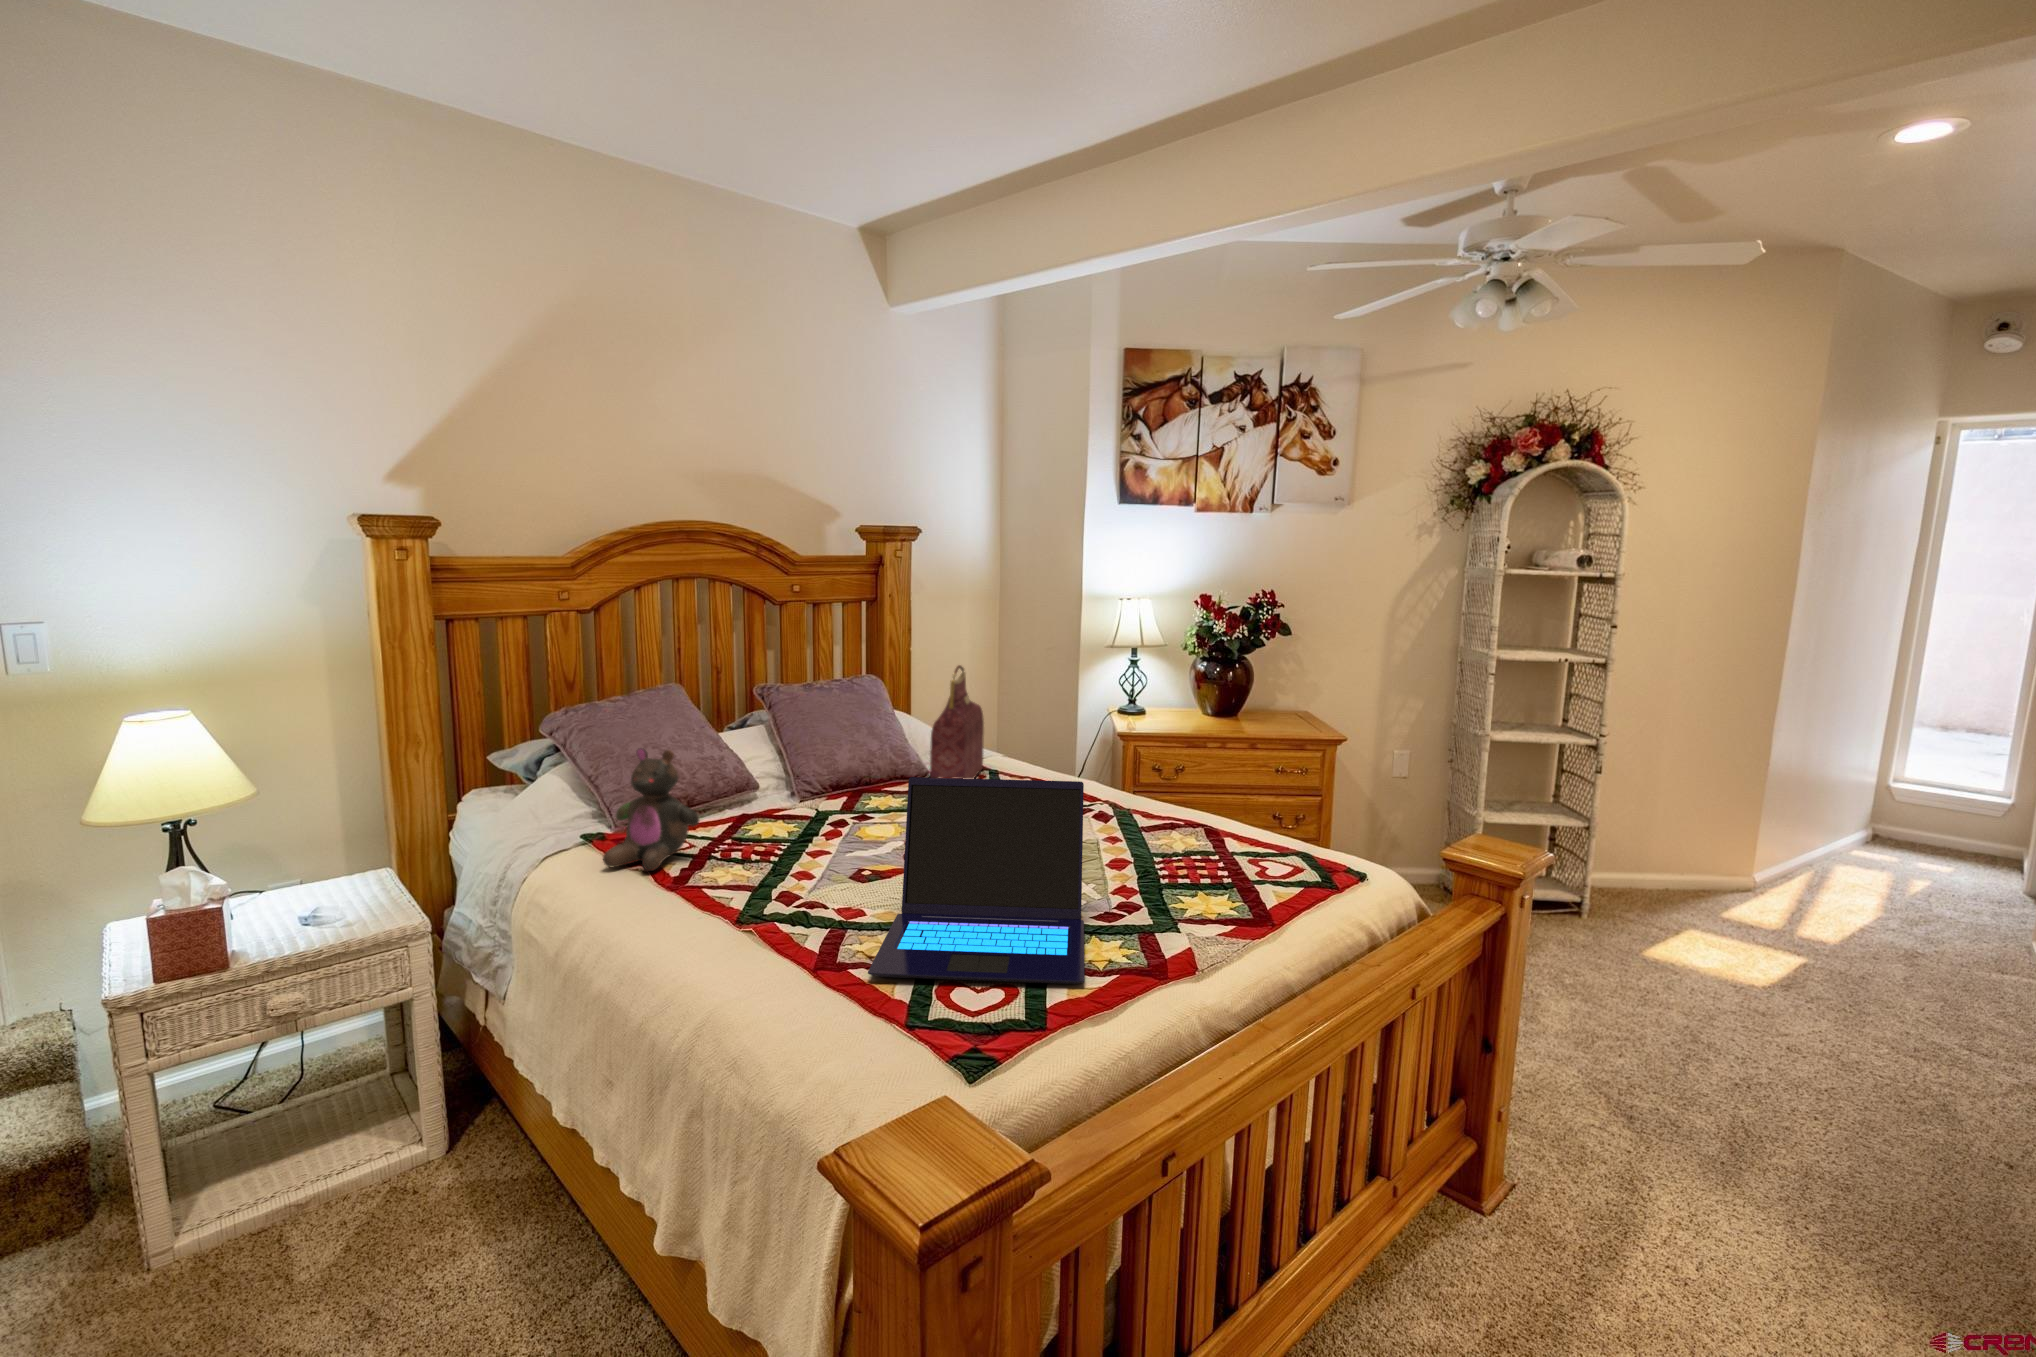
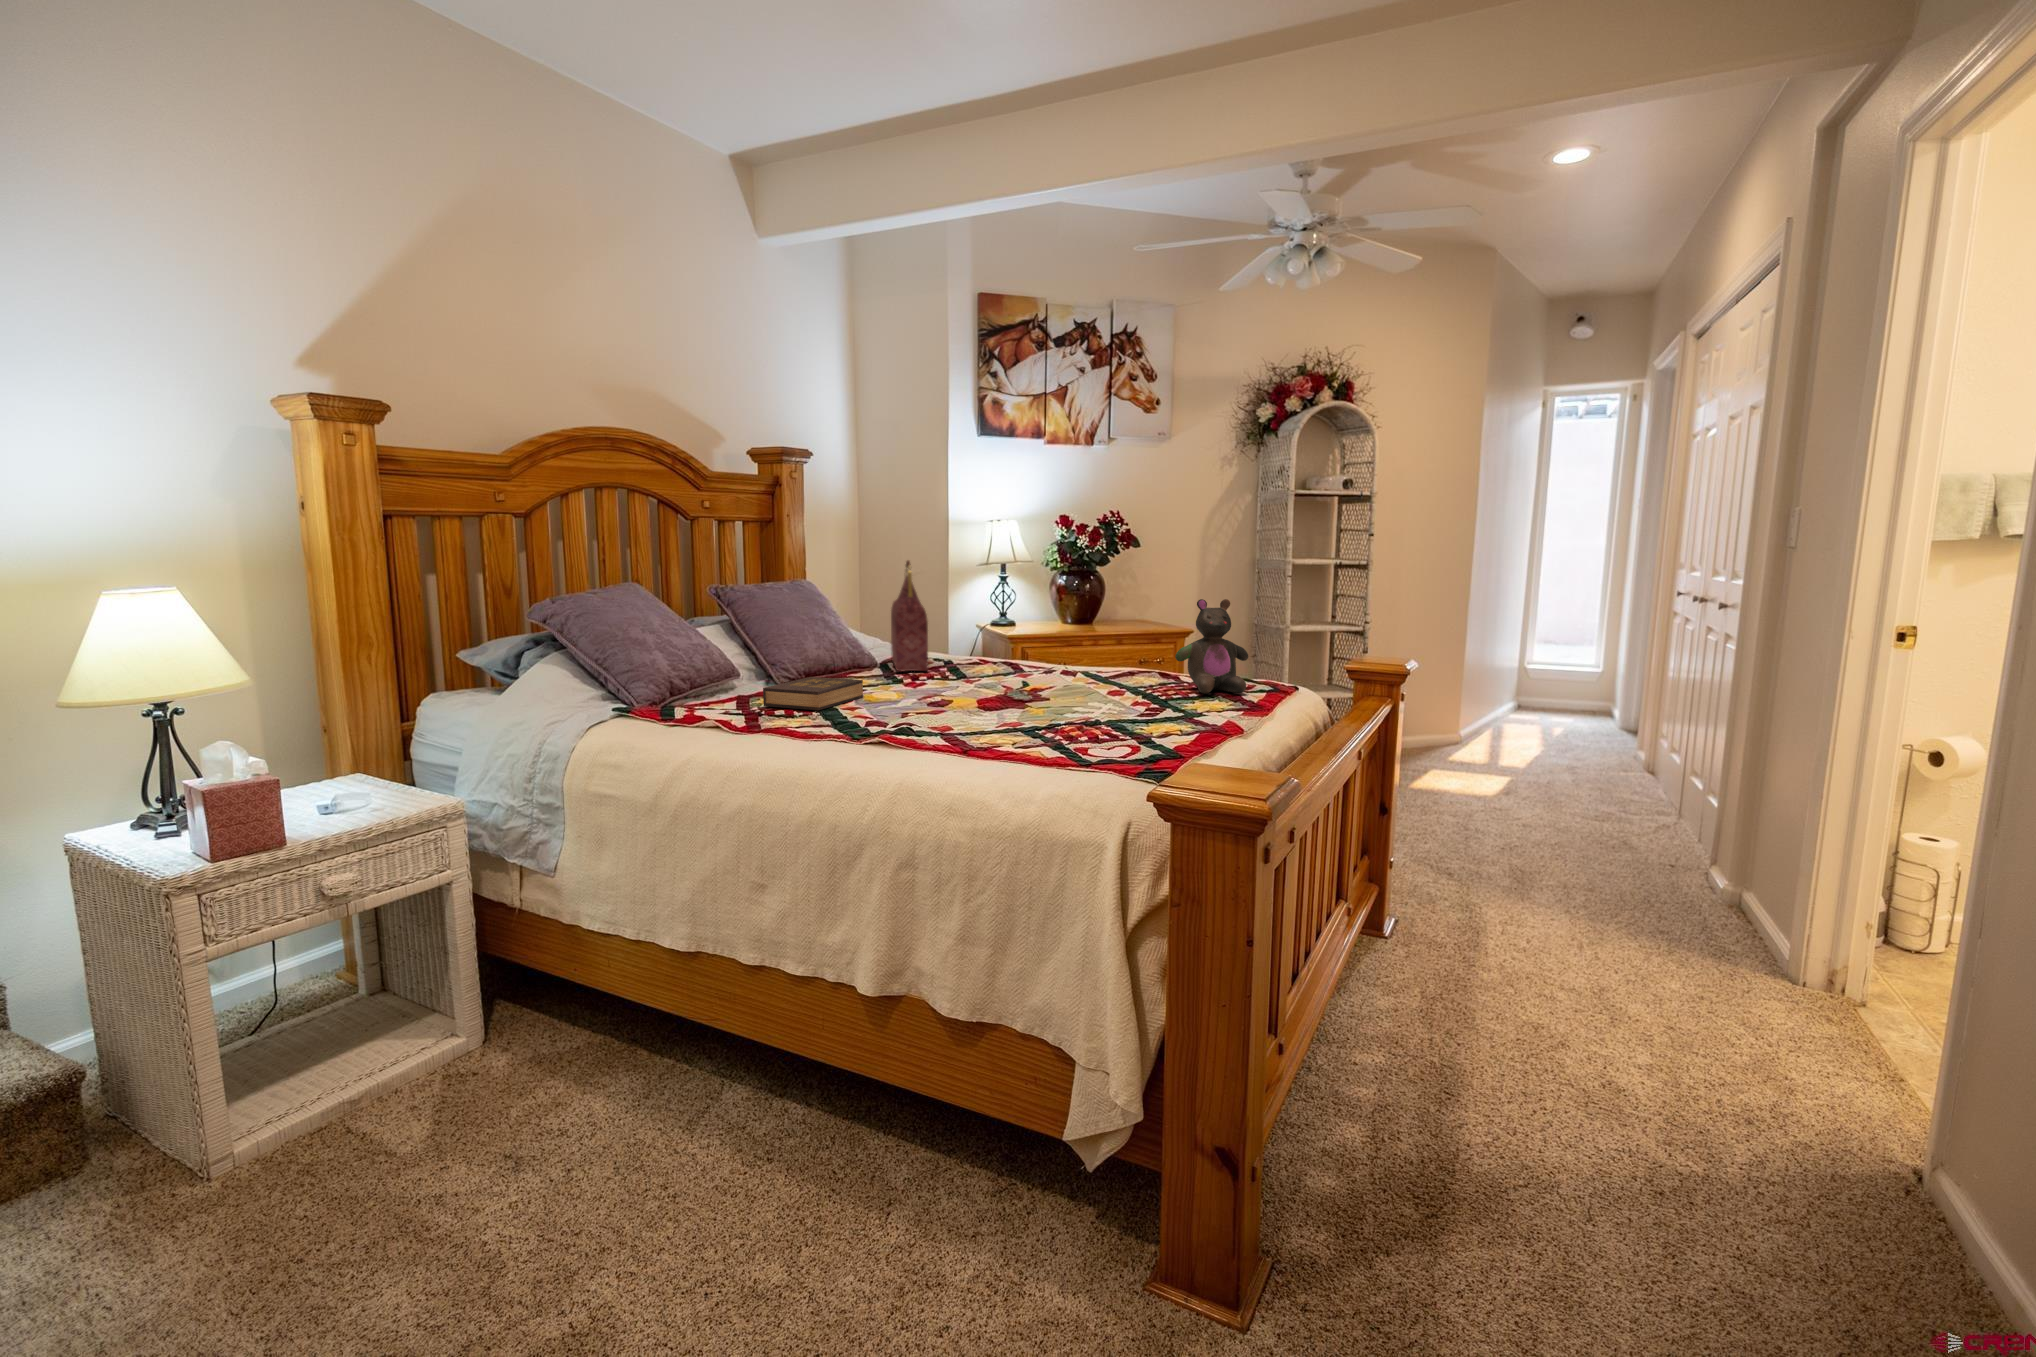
stuffed bear: present [603,748,699,871] -> present [1175,599,1248,694]
laptop: present [868,777,1084,984] -> none [984,612,1184,756]
hardback book: none [735,802,850,852] -> present [763,677,863,710]

